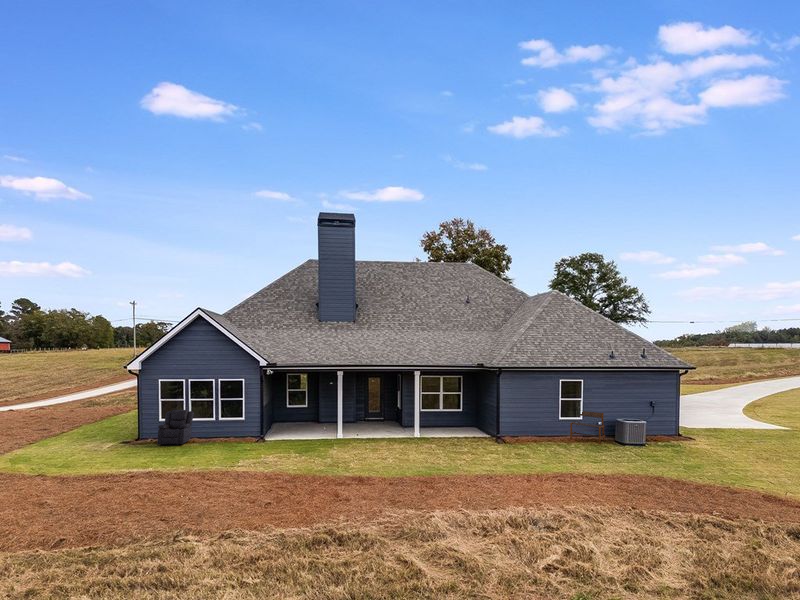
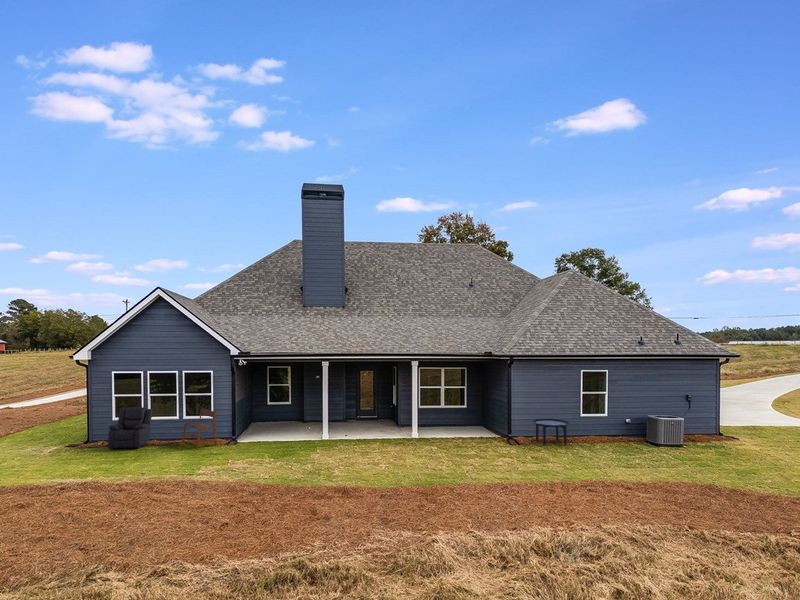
bench: present [570,411,605,443] -> present [182,408,217,449]
round table: none [518,421,549,444] -> present [533,419,569,445]

